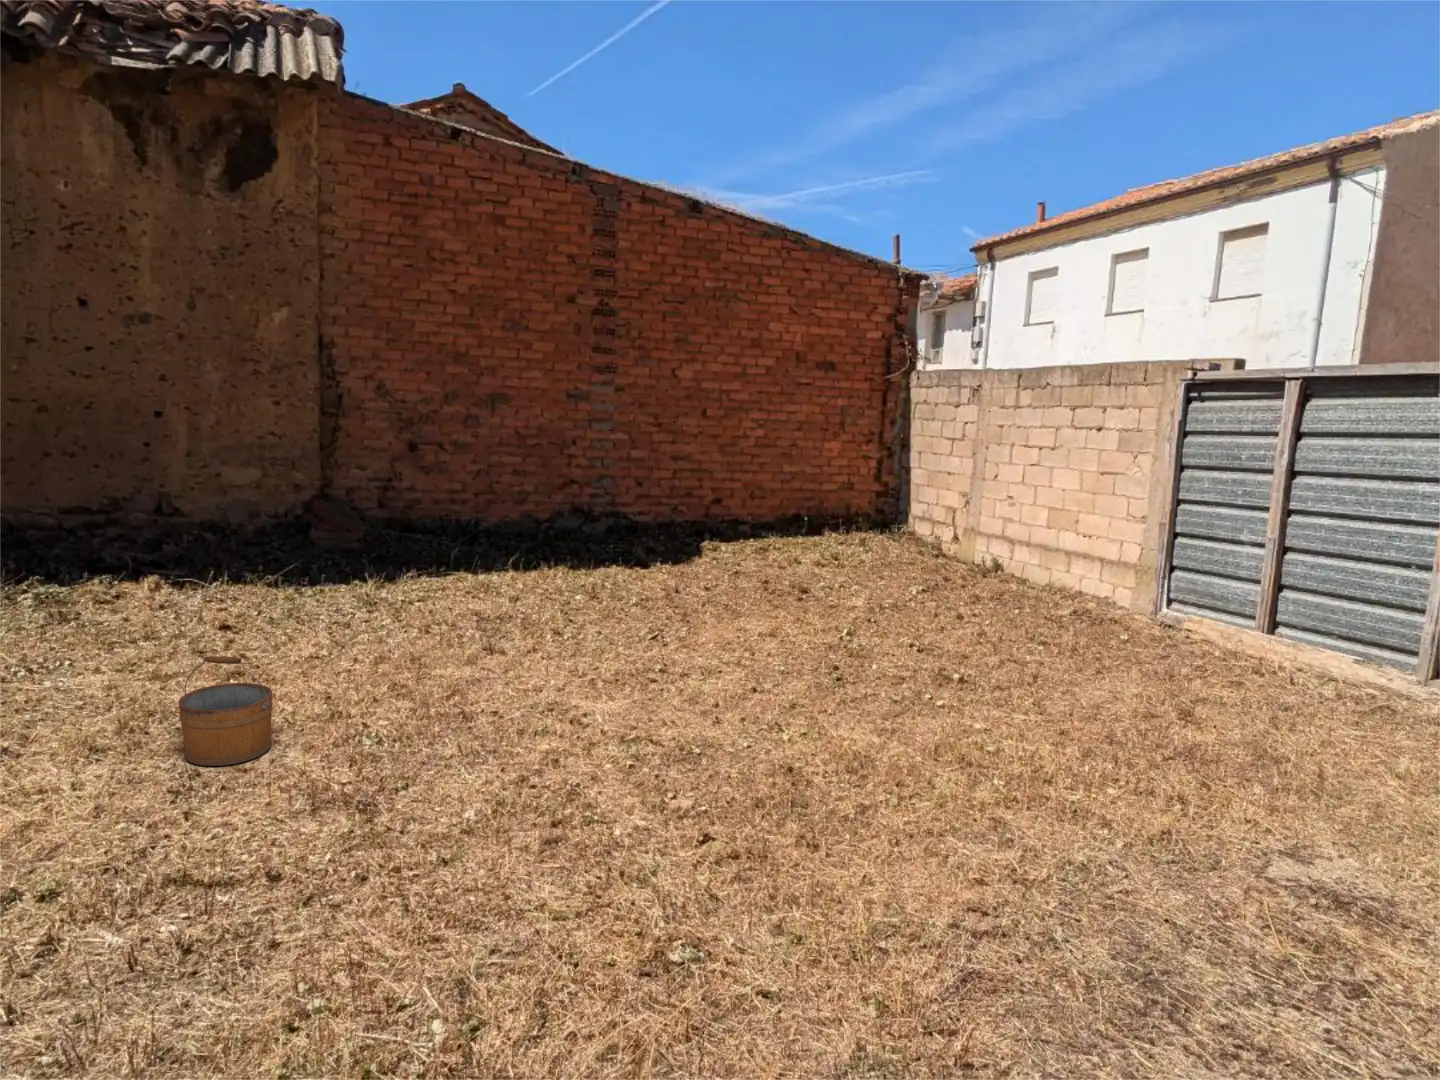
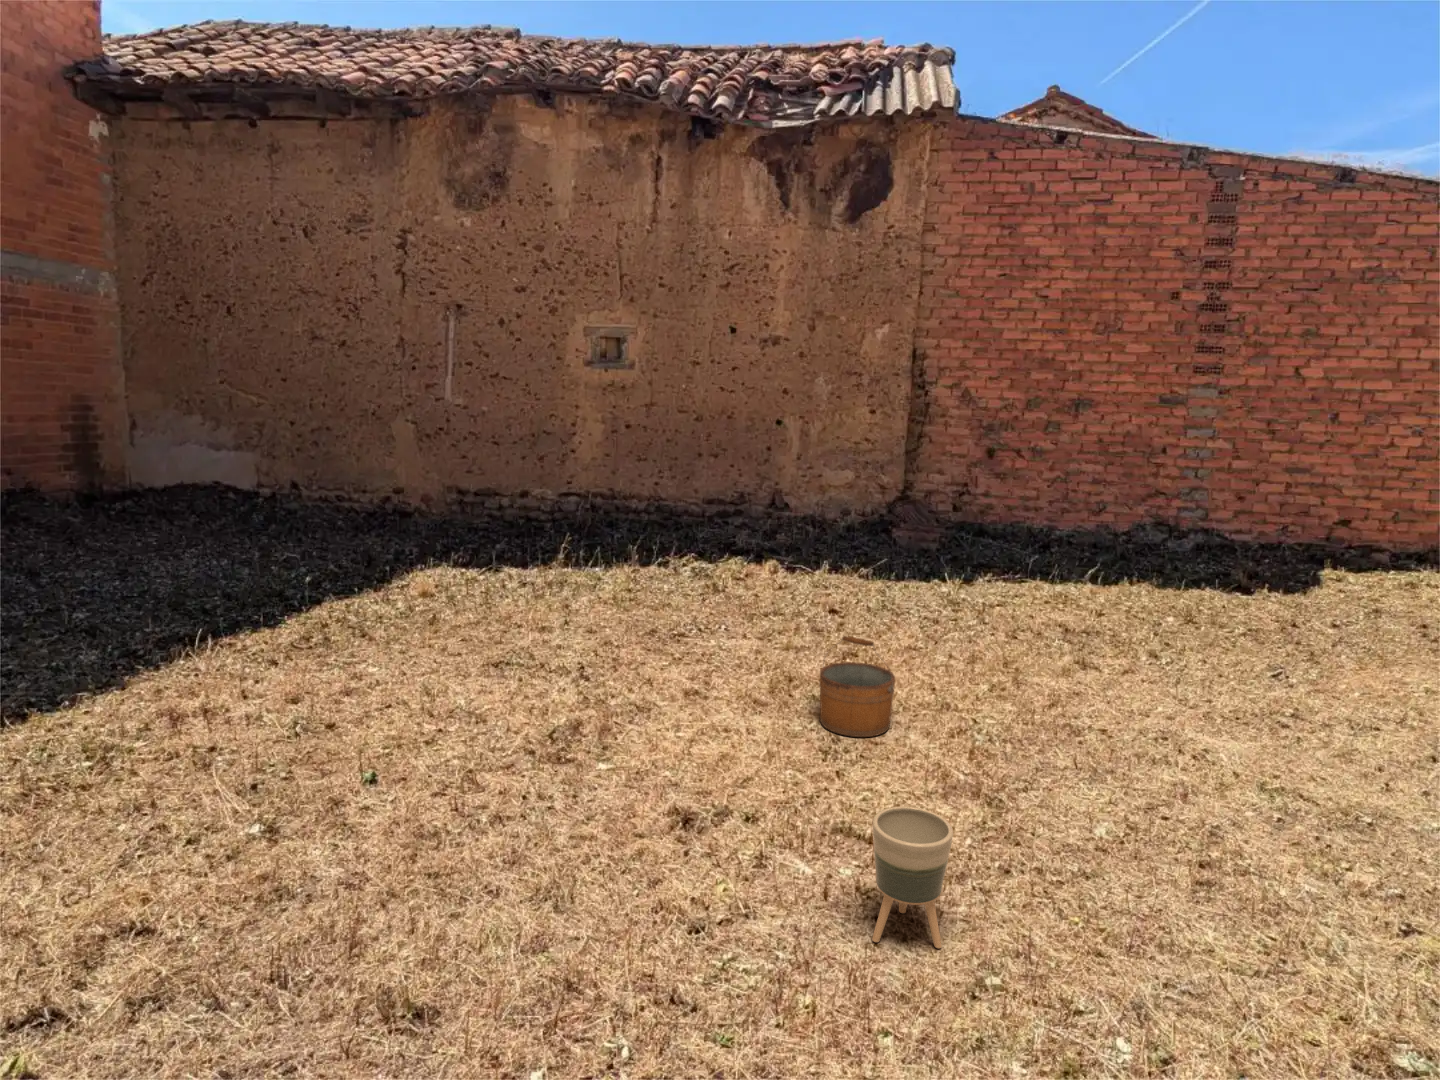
planter: none [190,825,284,979] -> present [872,807,953,948]

